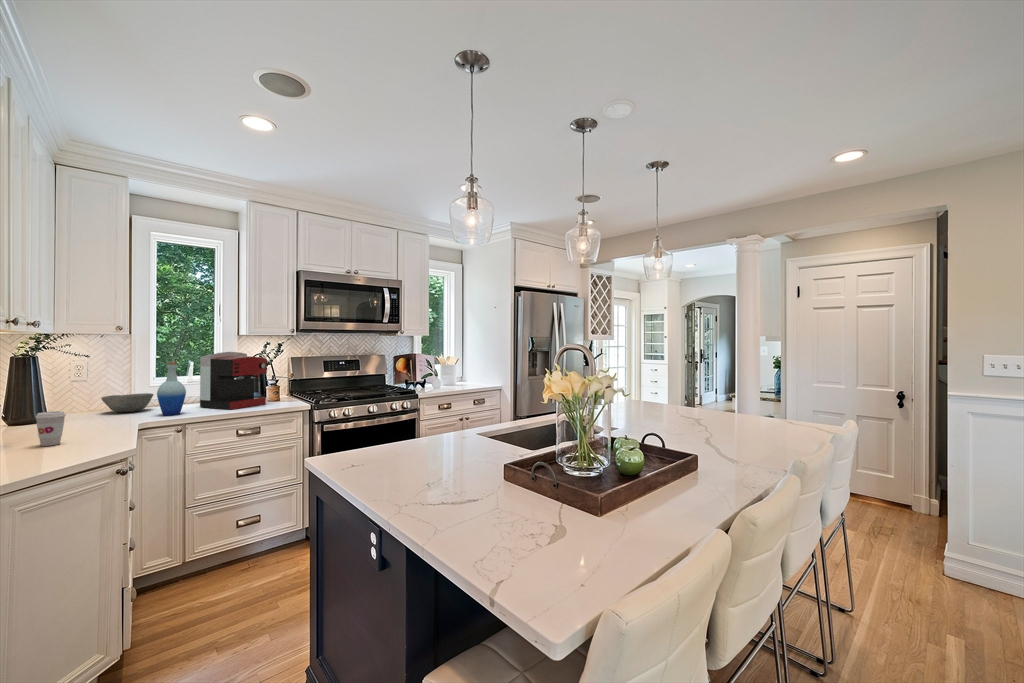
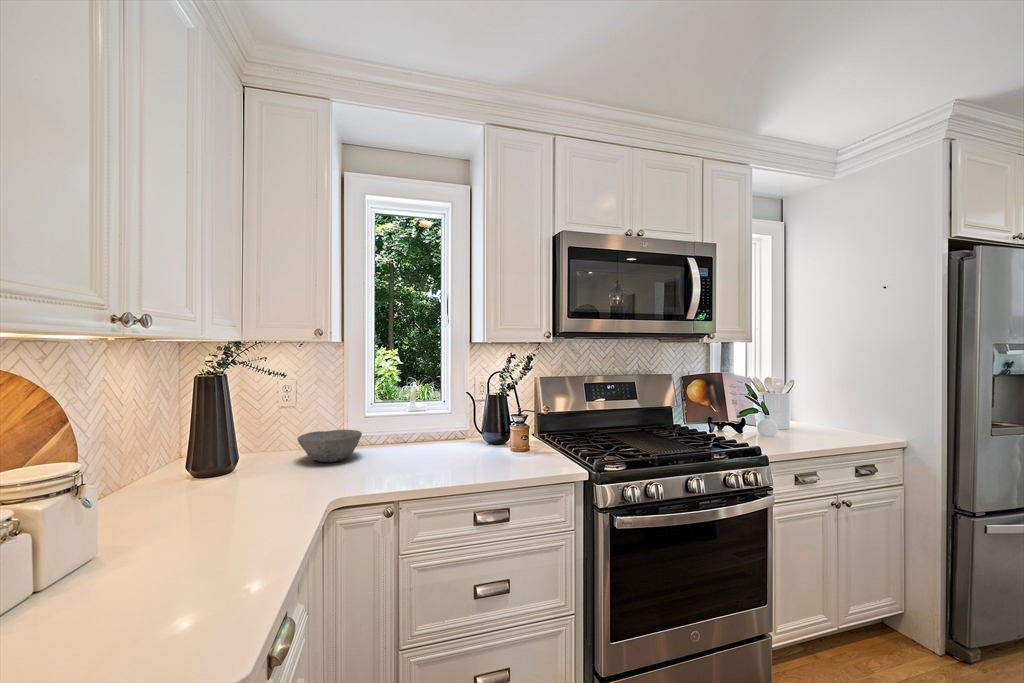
coffee maker: present [200,352,267,410] -> none [421,370,515,473]
bottle: present [157,362,186,416] -> none [361,389,401,482]
coffee cup: present [35,411,66,446] -> none [108,518,171,608]

